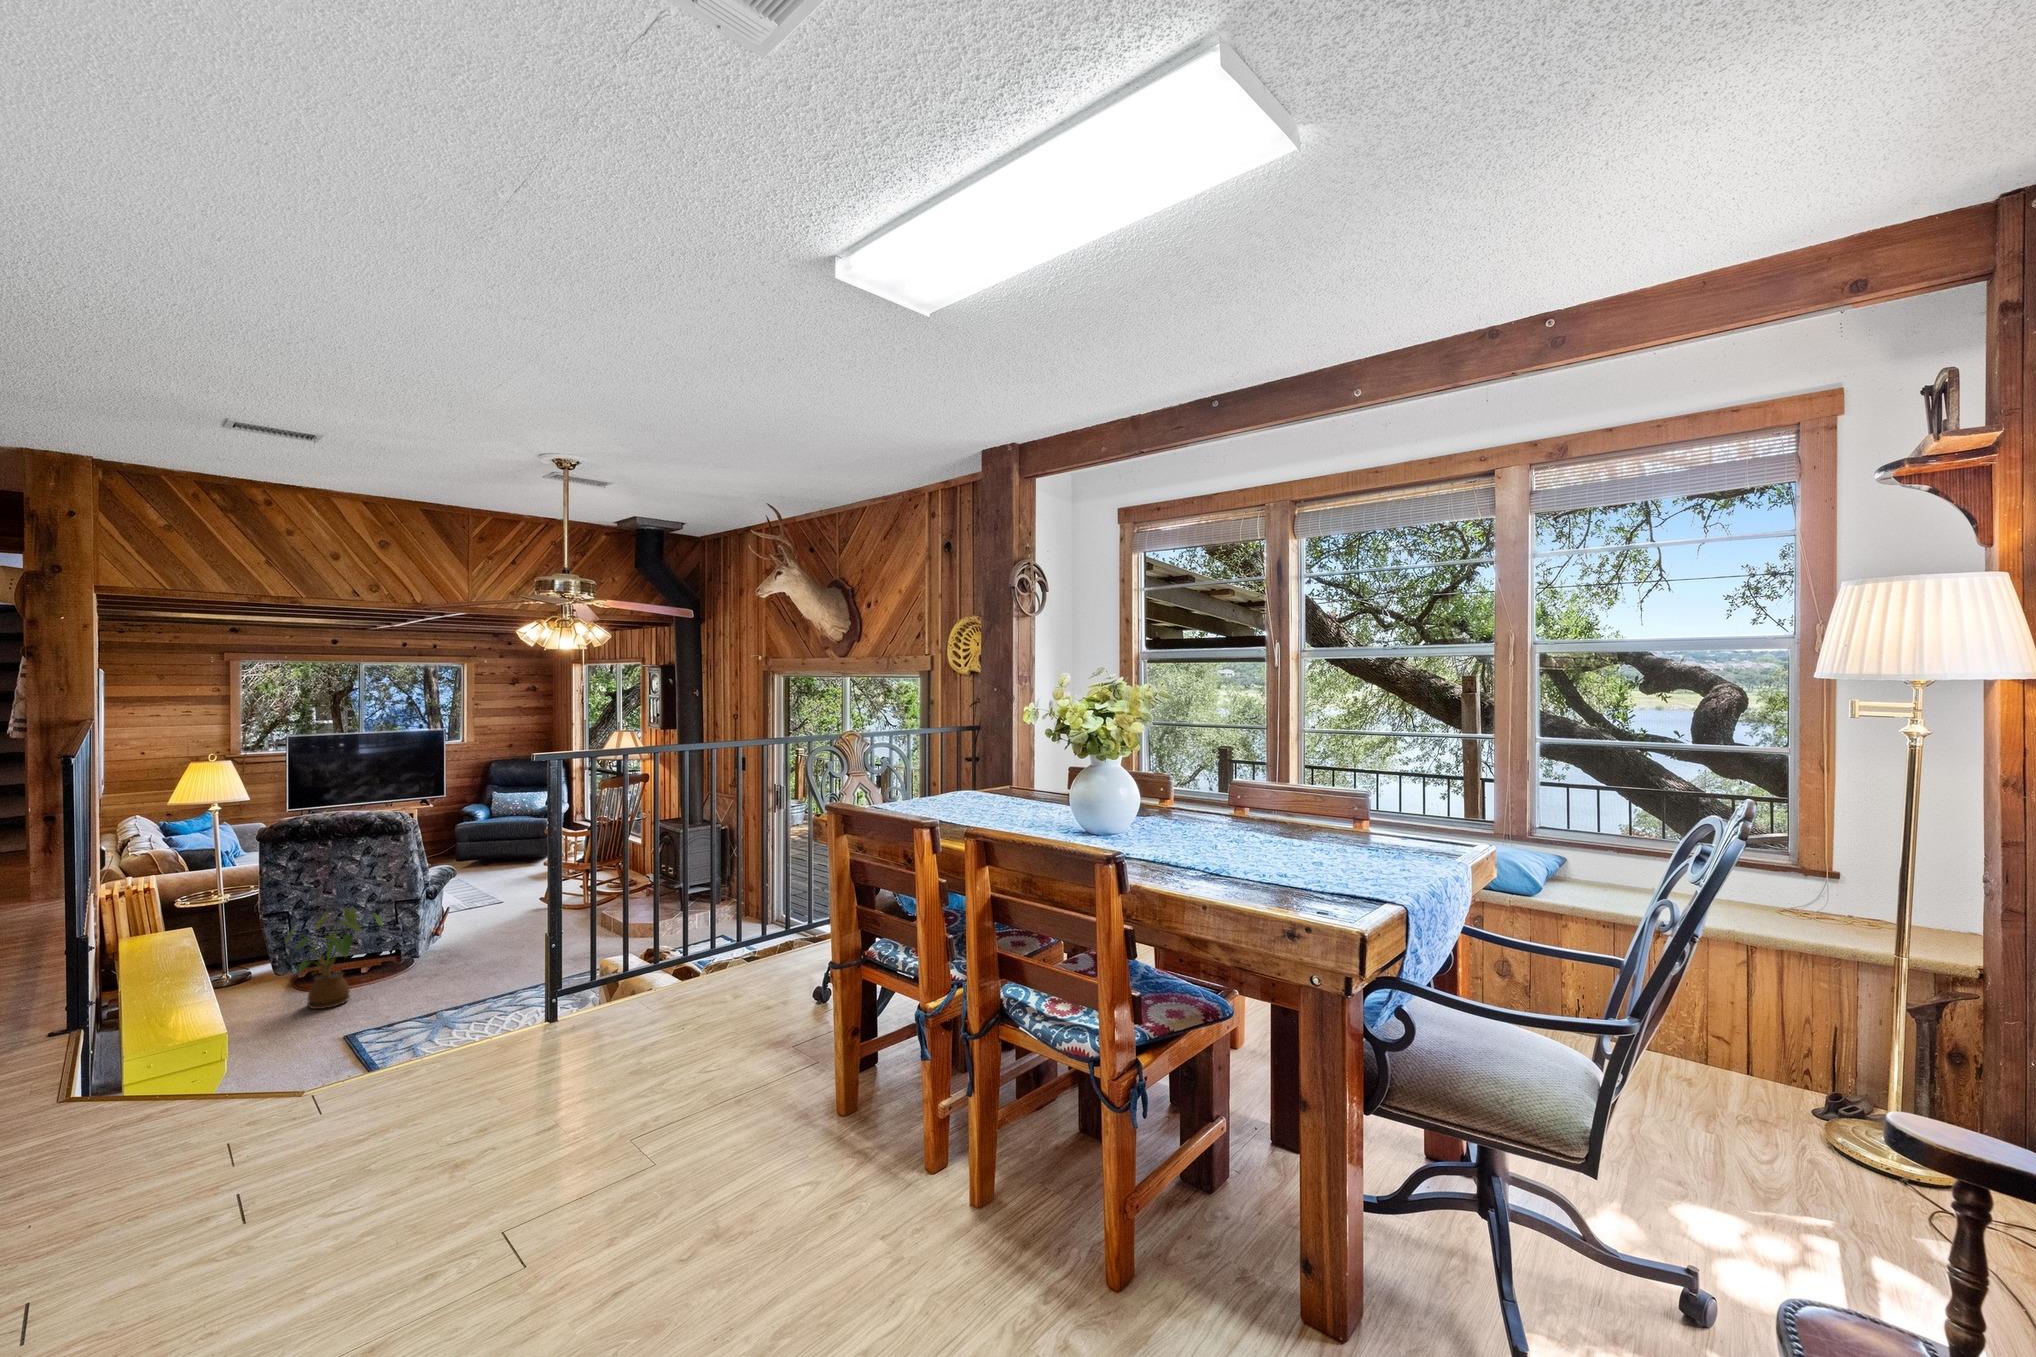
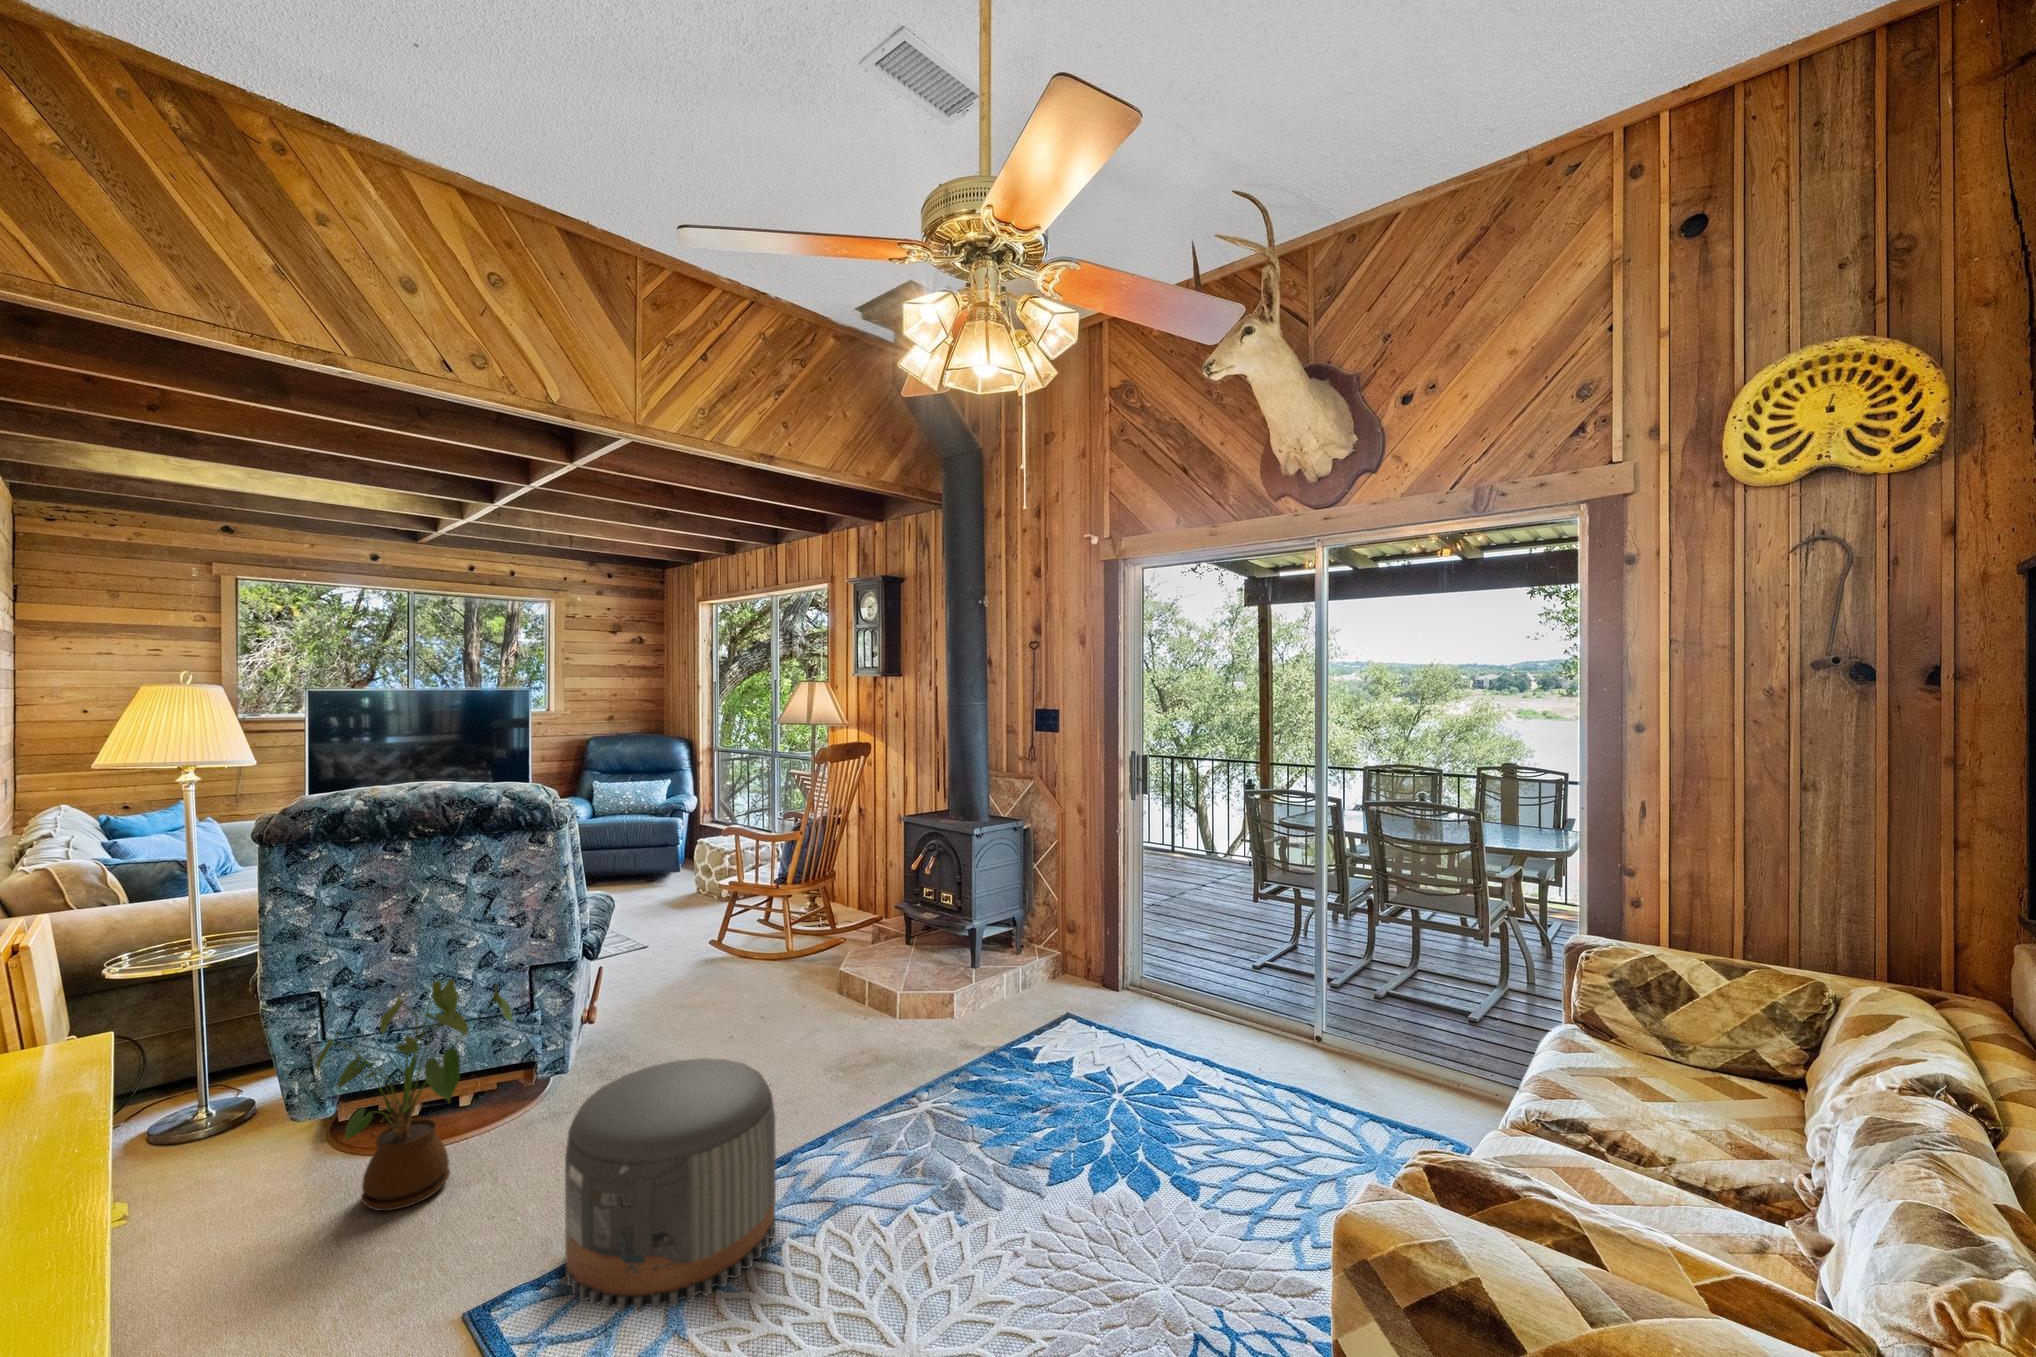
pouf: none [392,941,496,1036] -> present [565,1058,776,1312]

